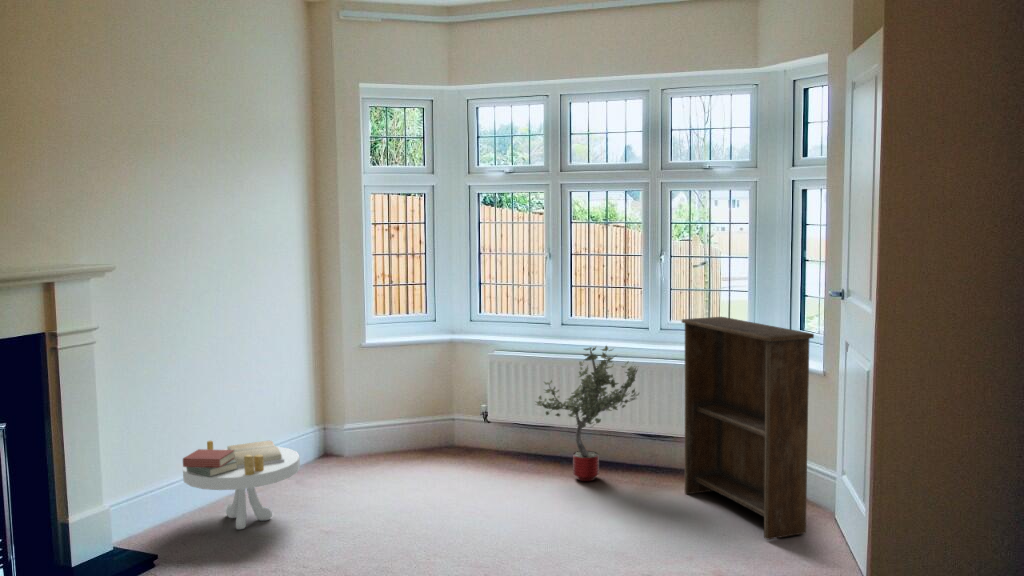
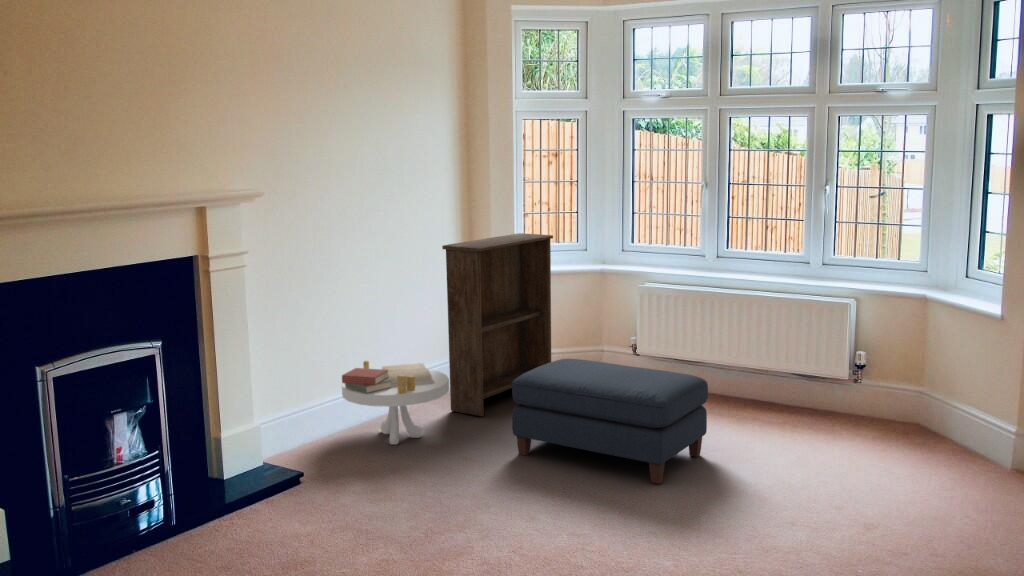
bookshelf: present [682,317,814,539] -> present [442,233,553,416]
potted tree: present [536,346,639,481] -> none [684,280,795,419]
ottoman: none [367,430,563,555] -> present [512,359,708,484]

